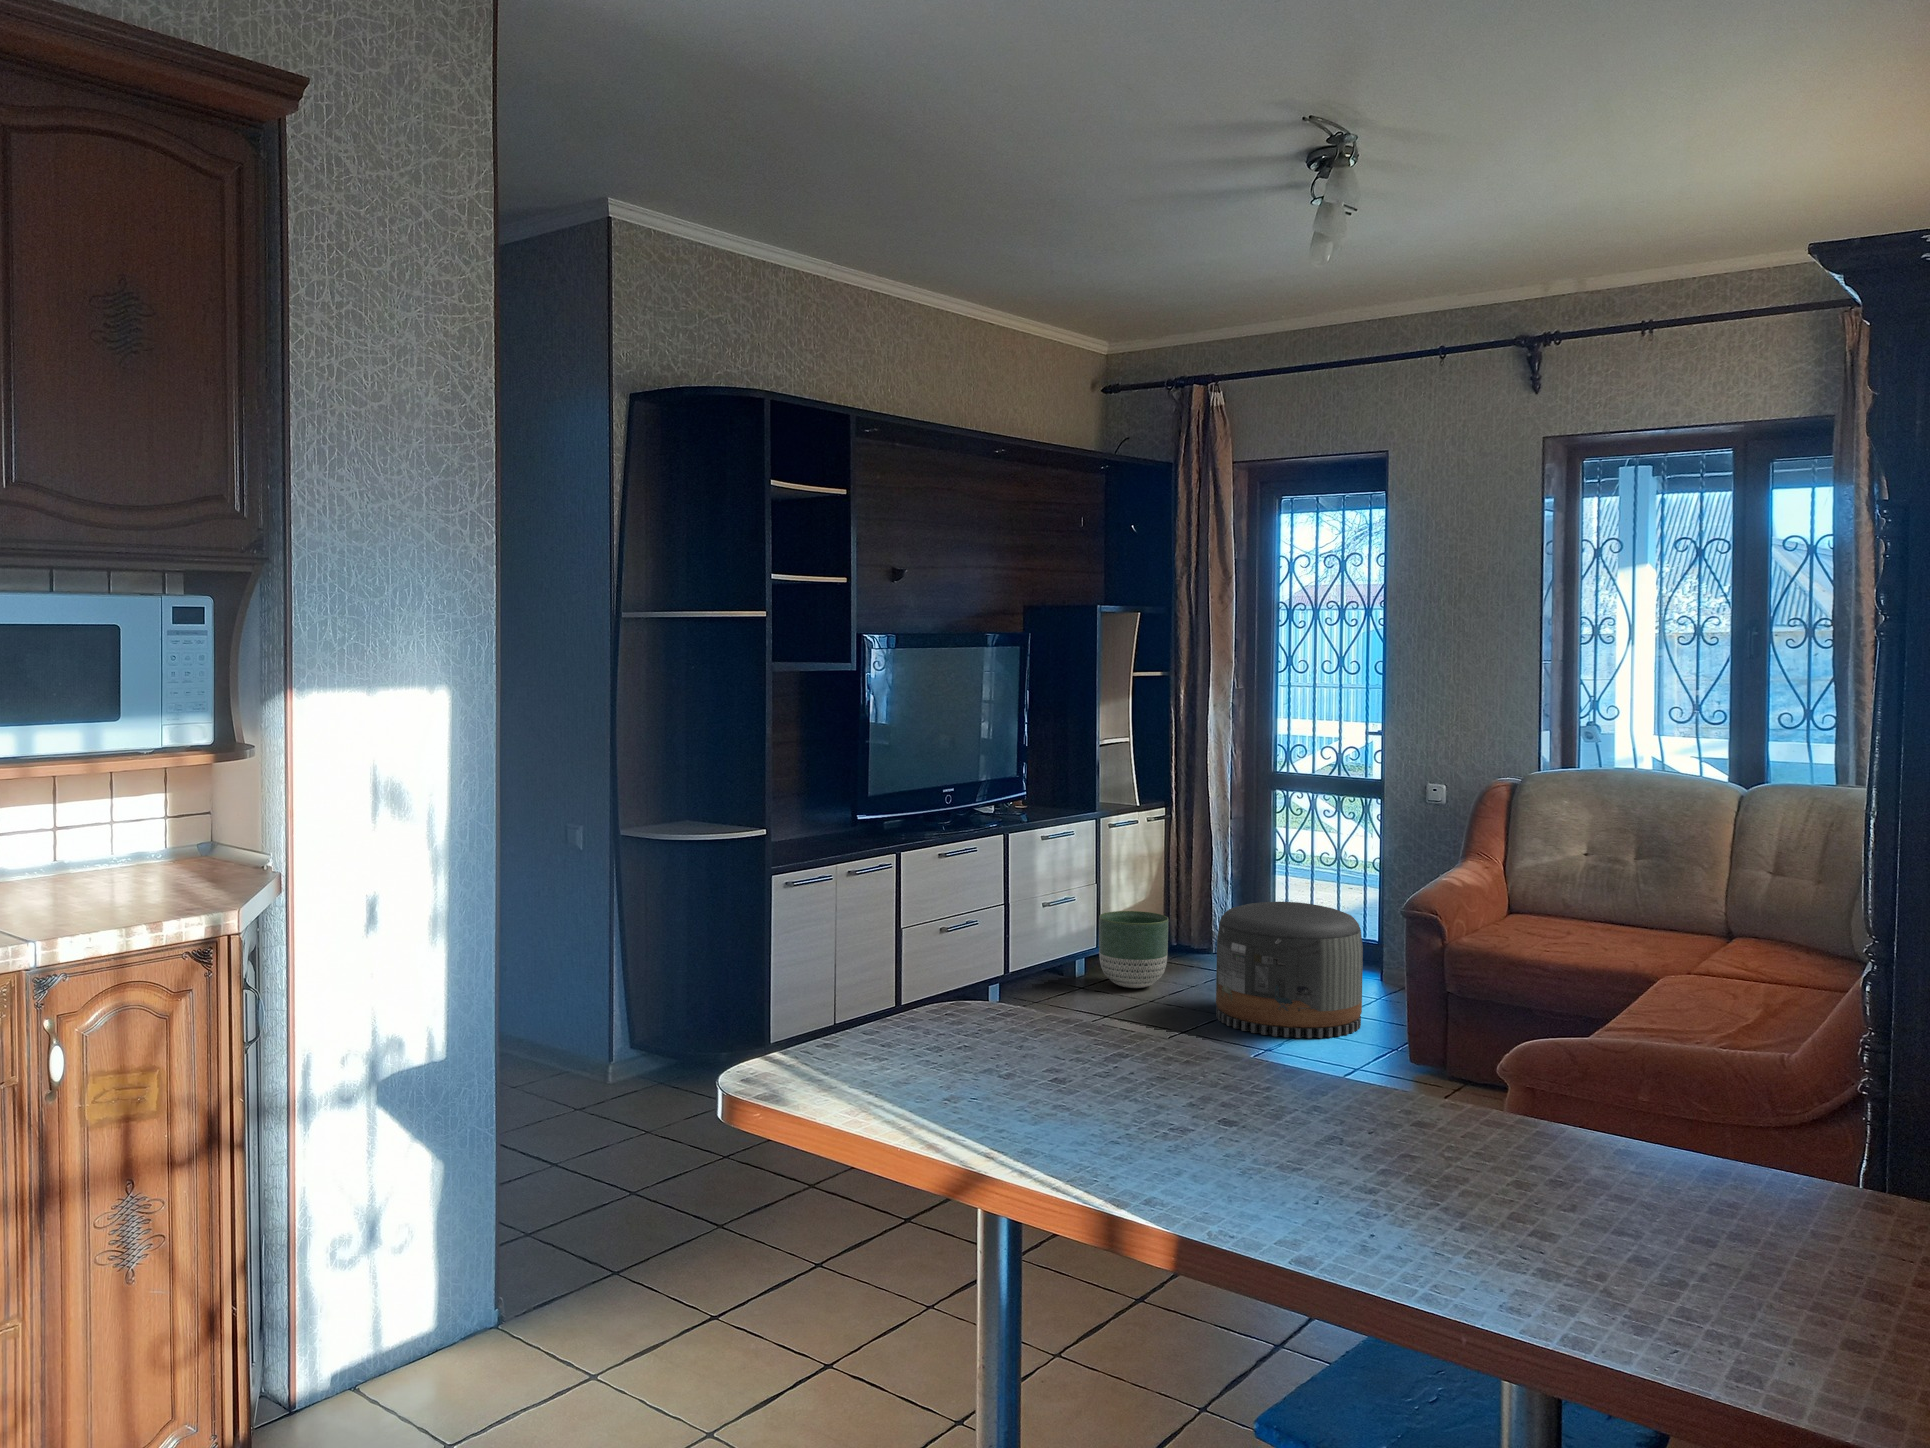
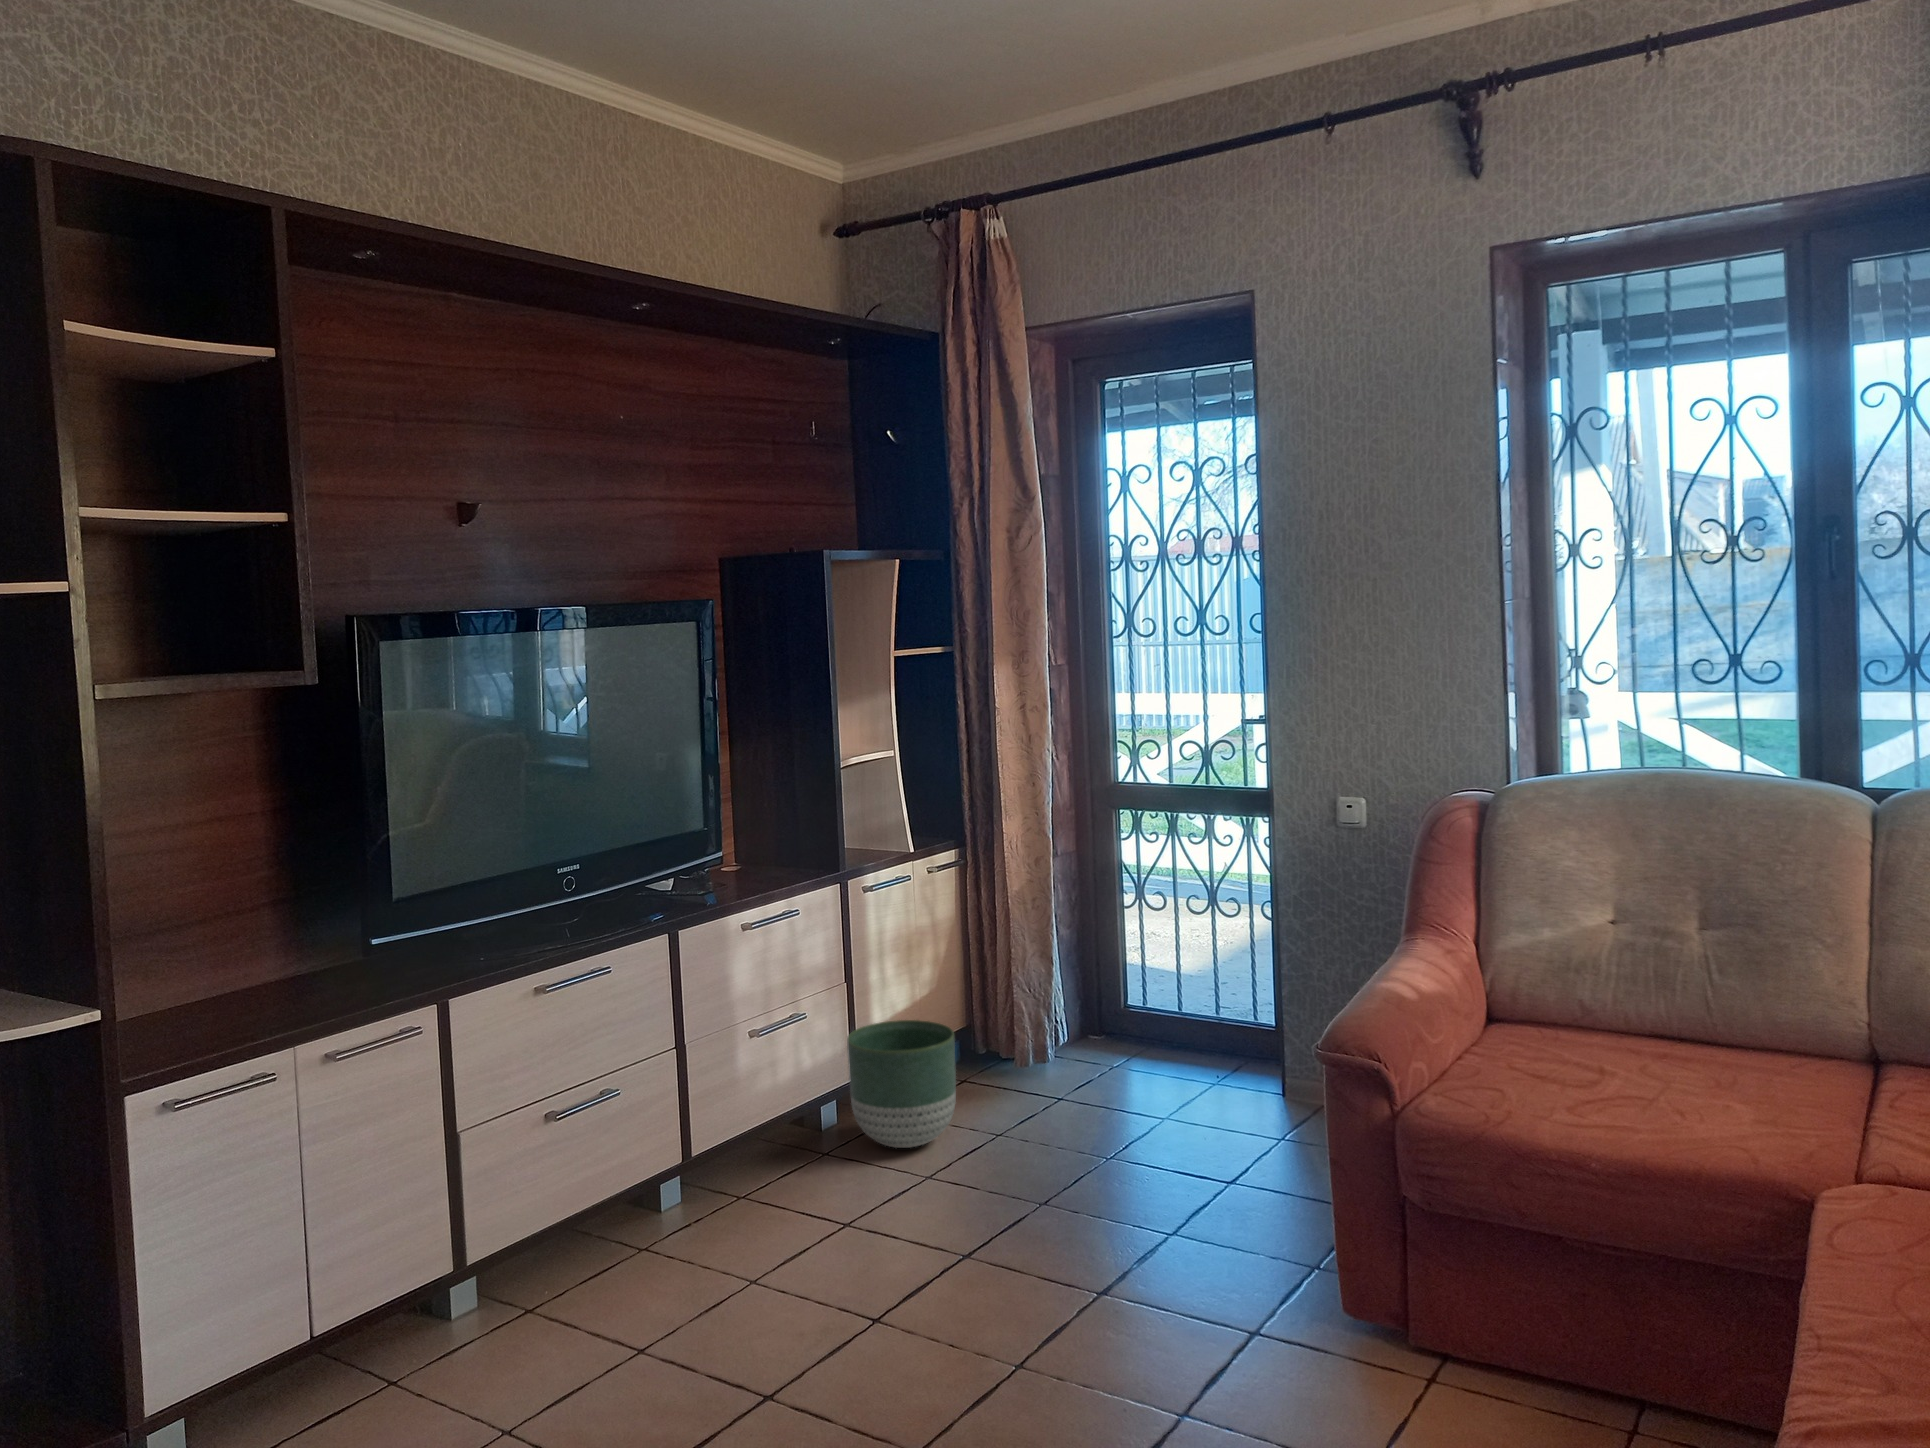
pouf: present [1216,902,1363,1038] -> none [1021,1010,1259,1259]

